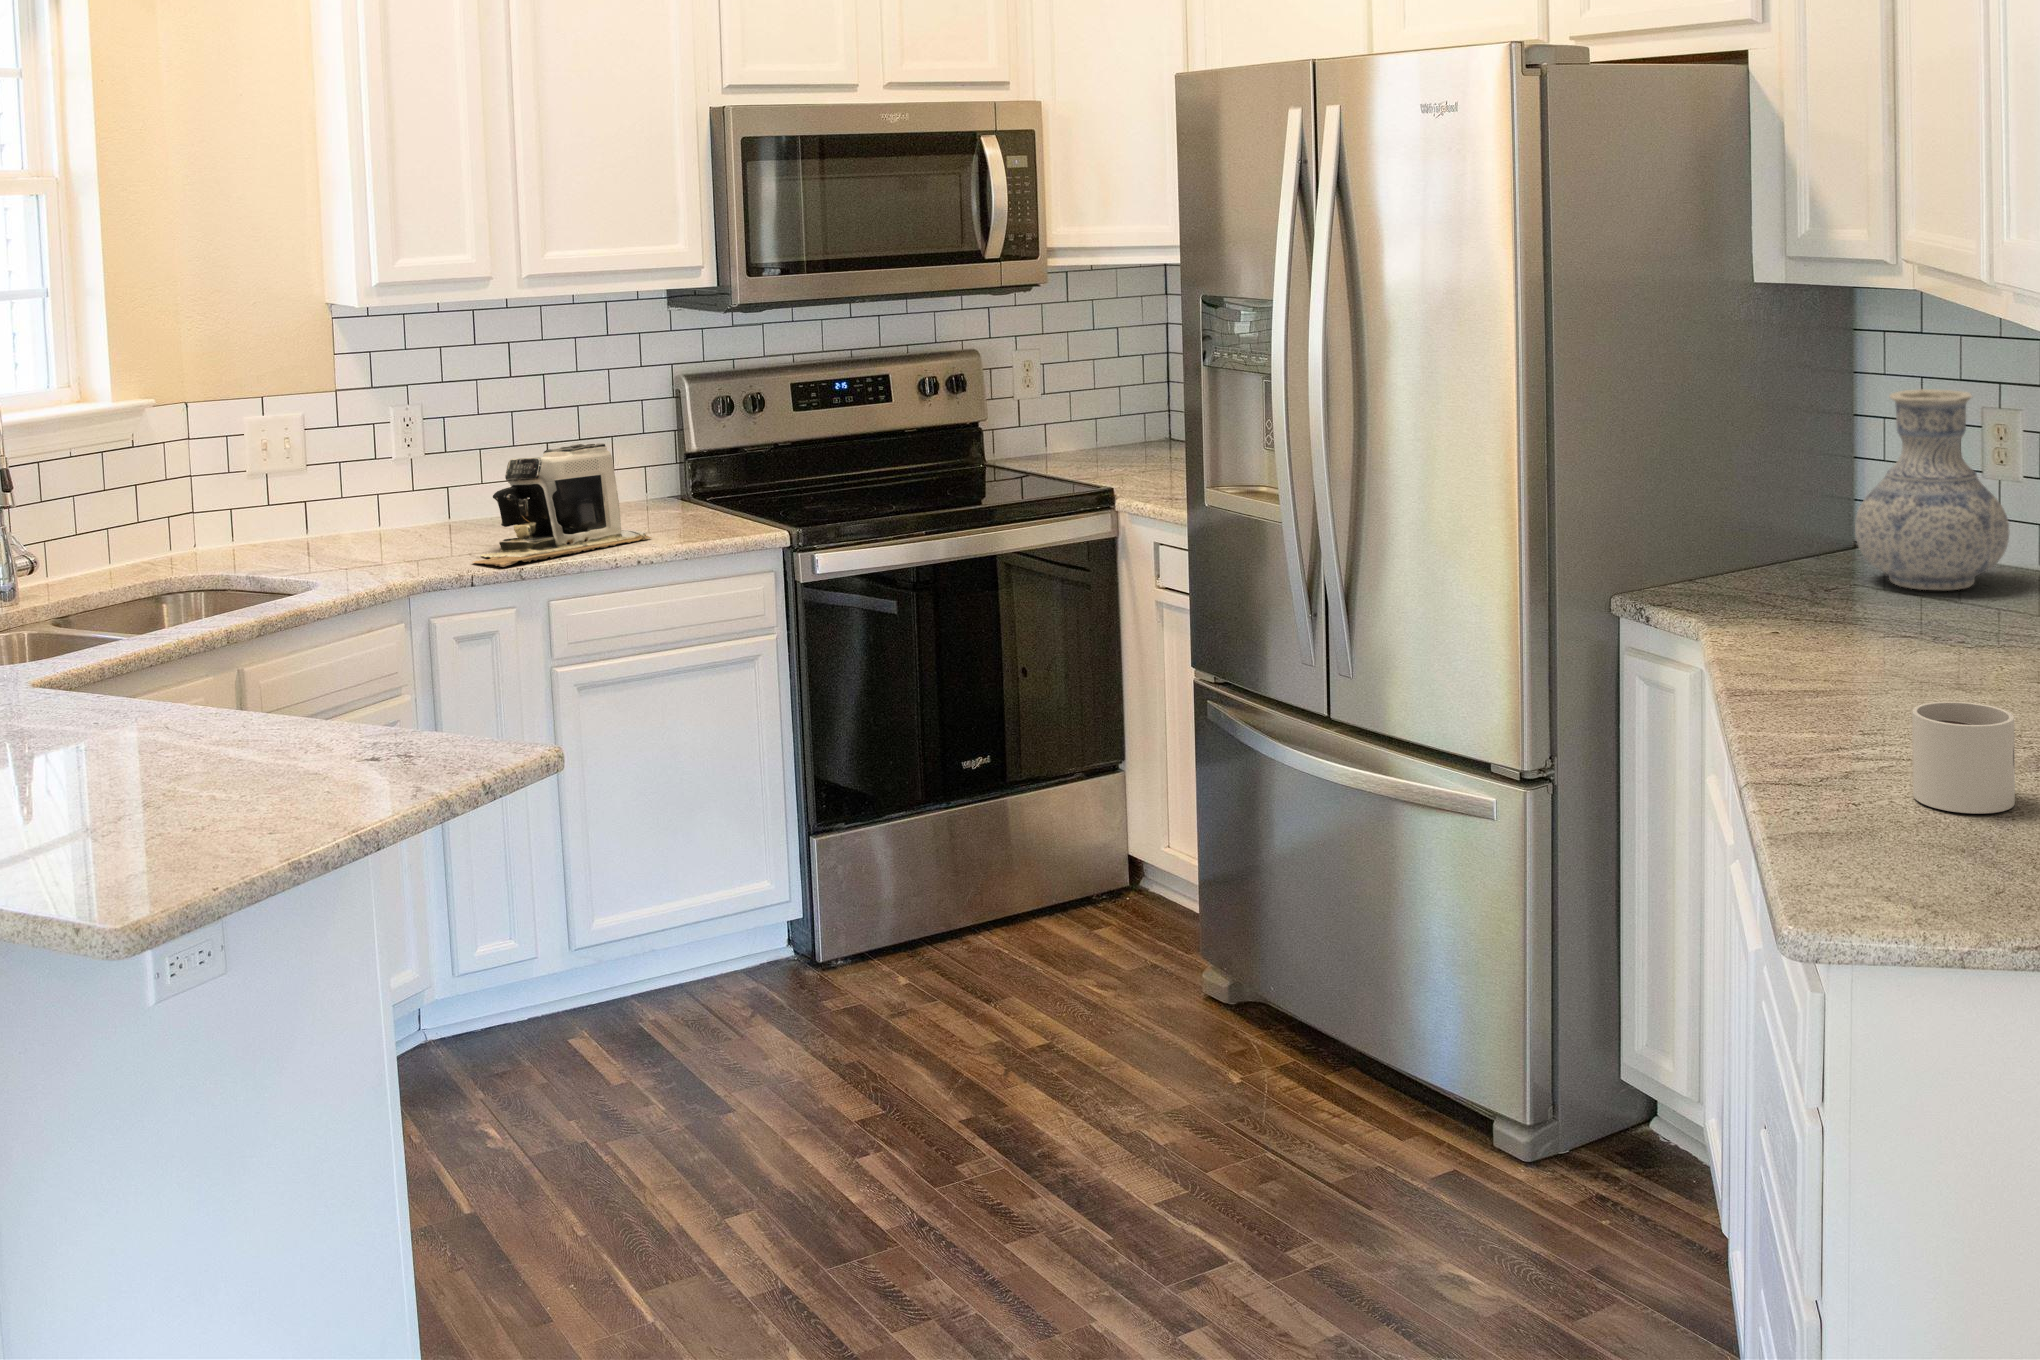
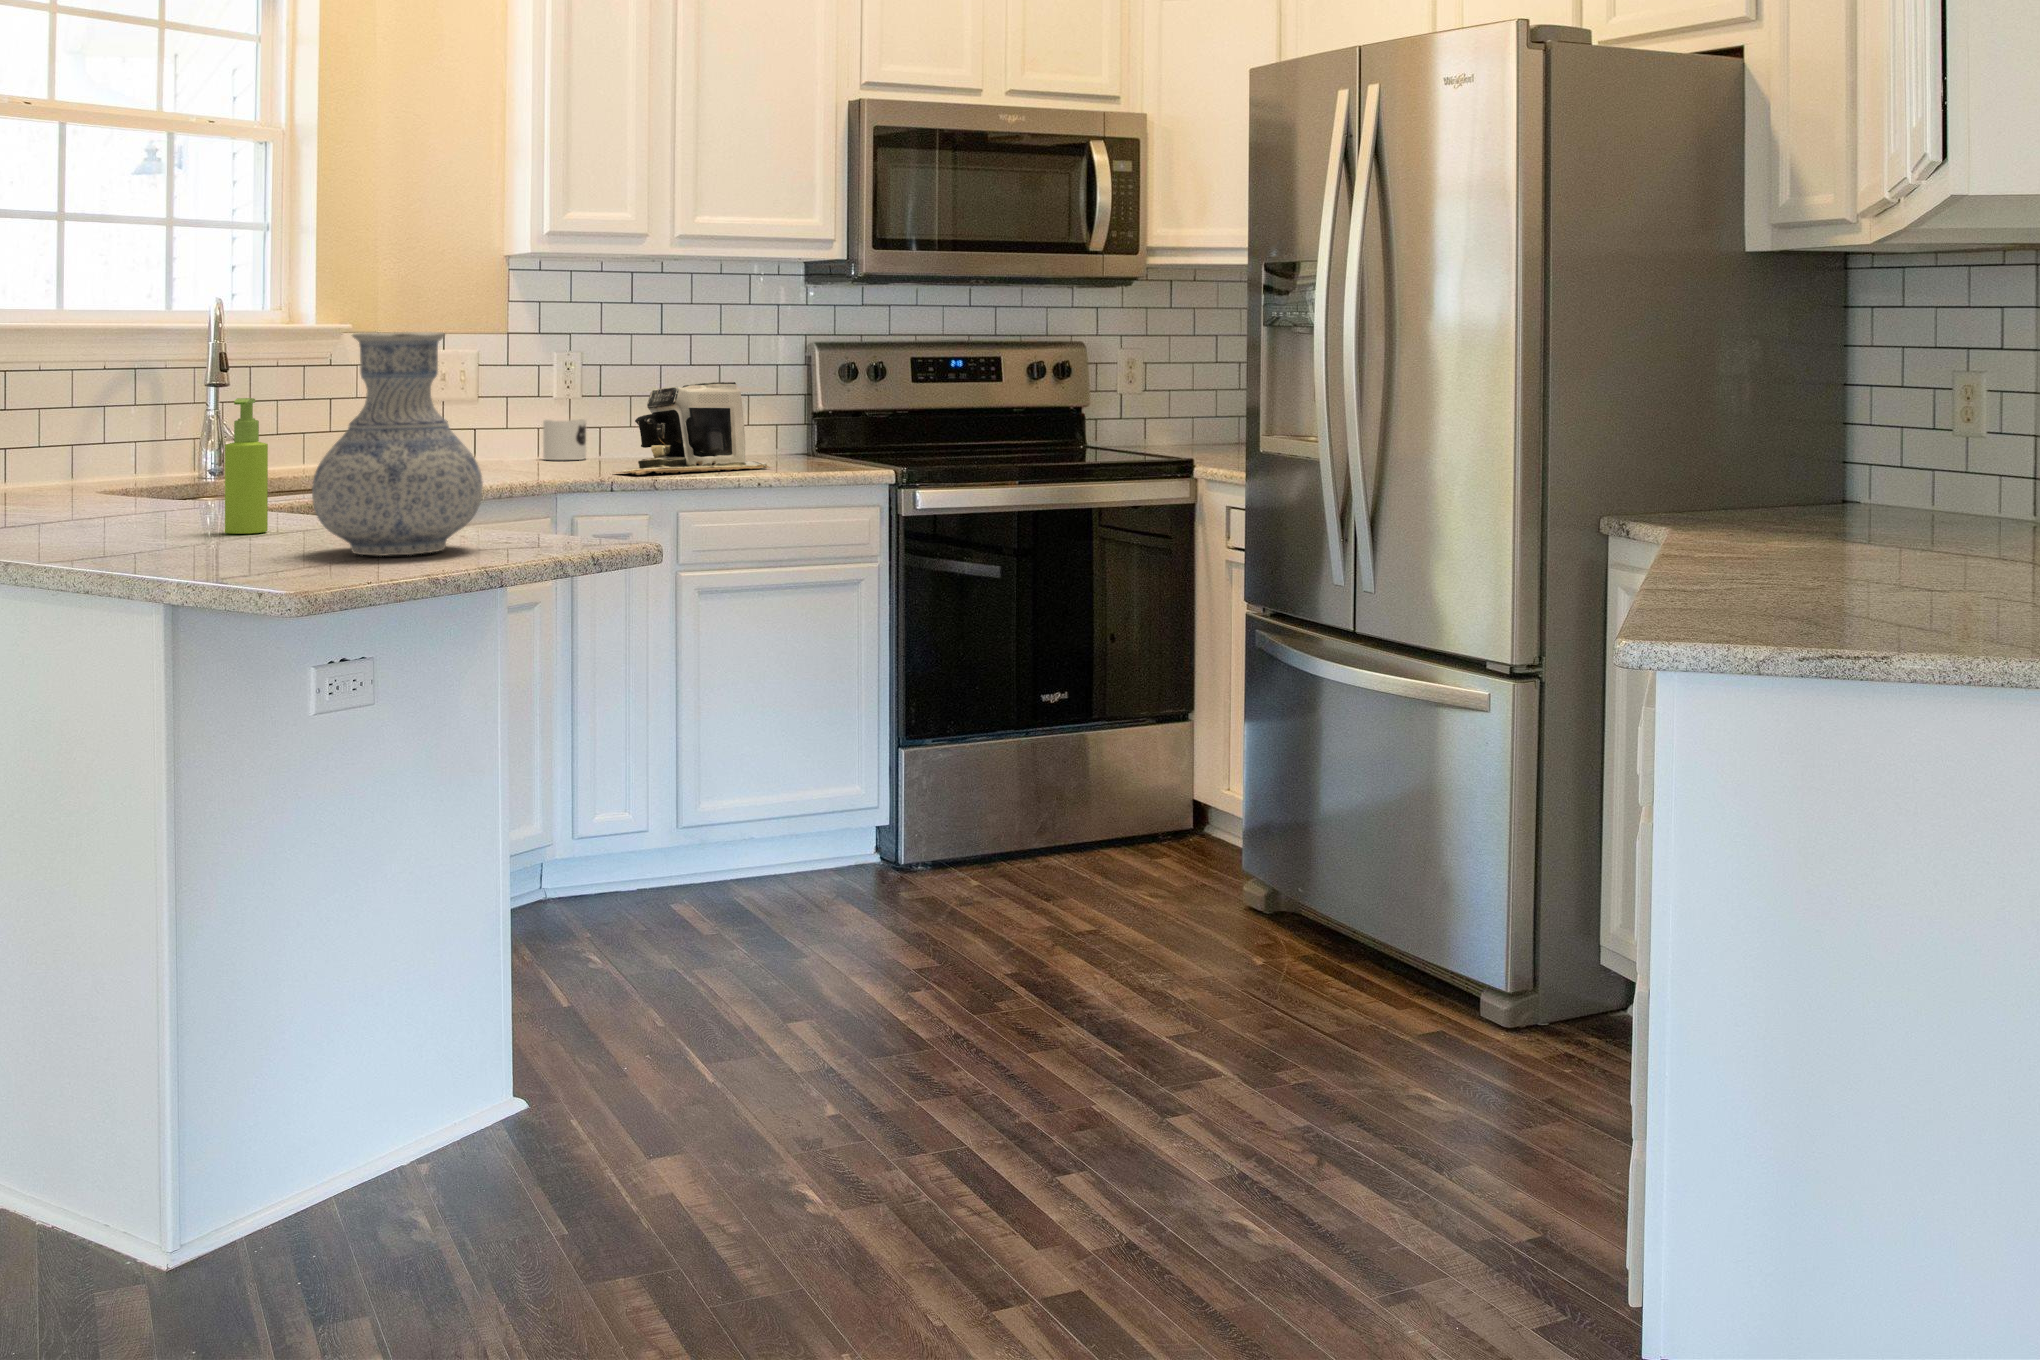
vase: present [1855,389,2009,590] -> present [312,332,483,556]
soap dispenser: none [18,596,79,763] -> present [225,398,268,534]
mug: present [1912,702,2015,814] -> present [543,419,586,460]

